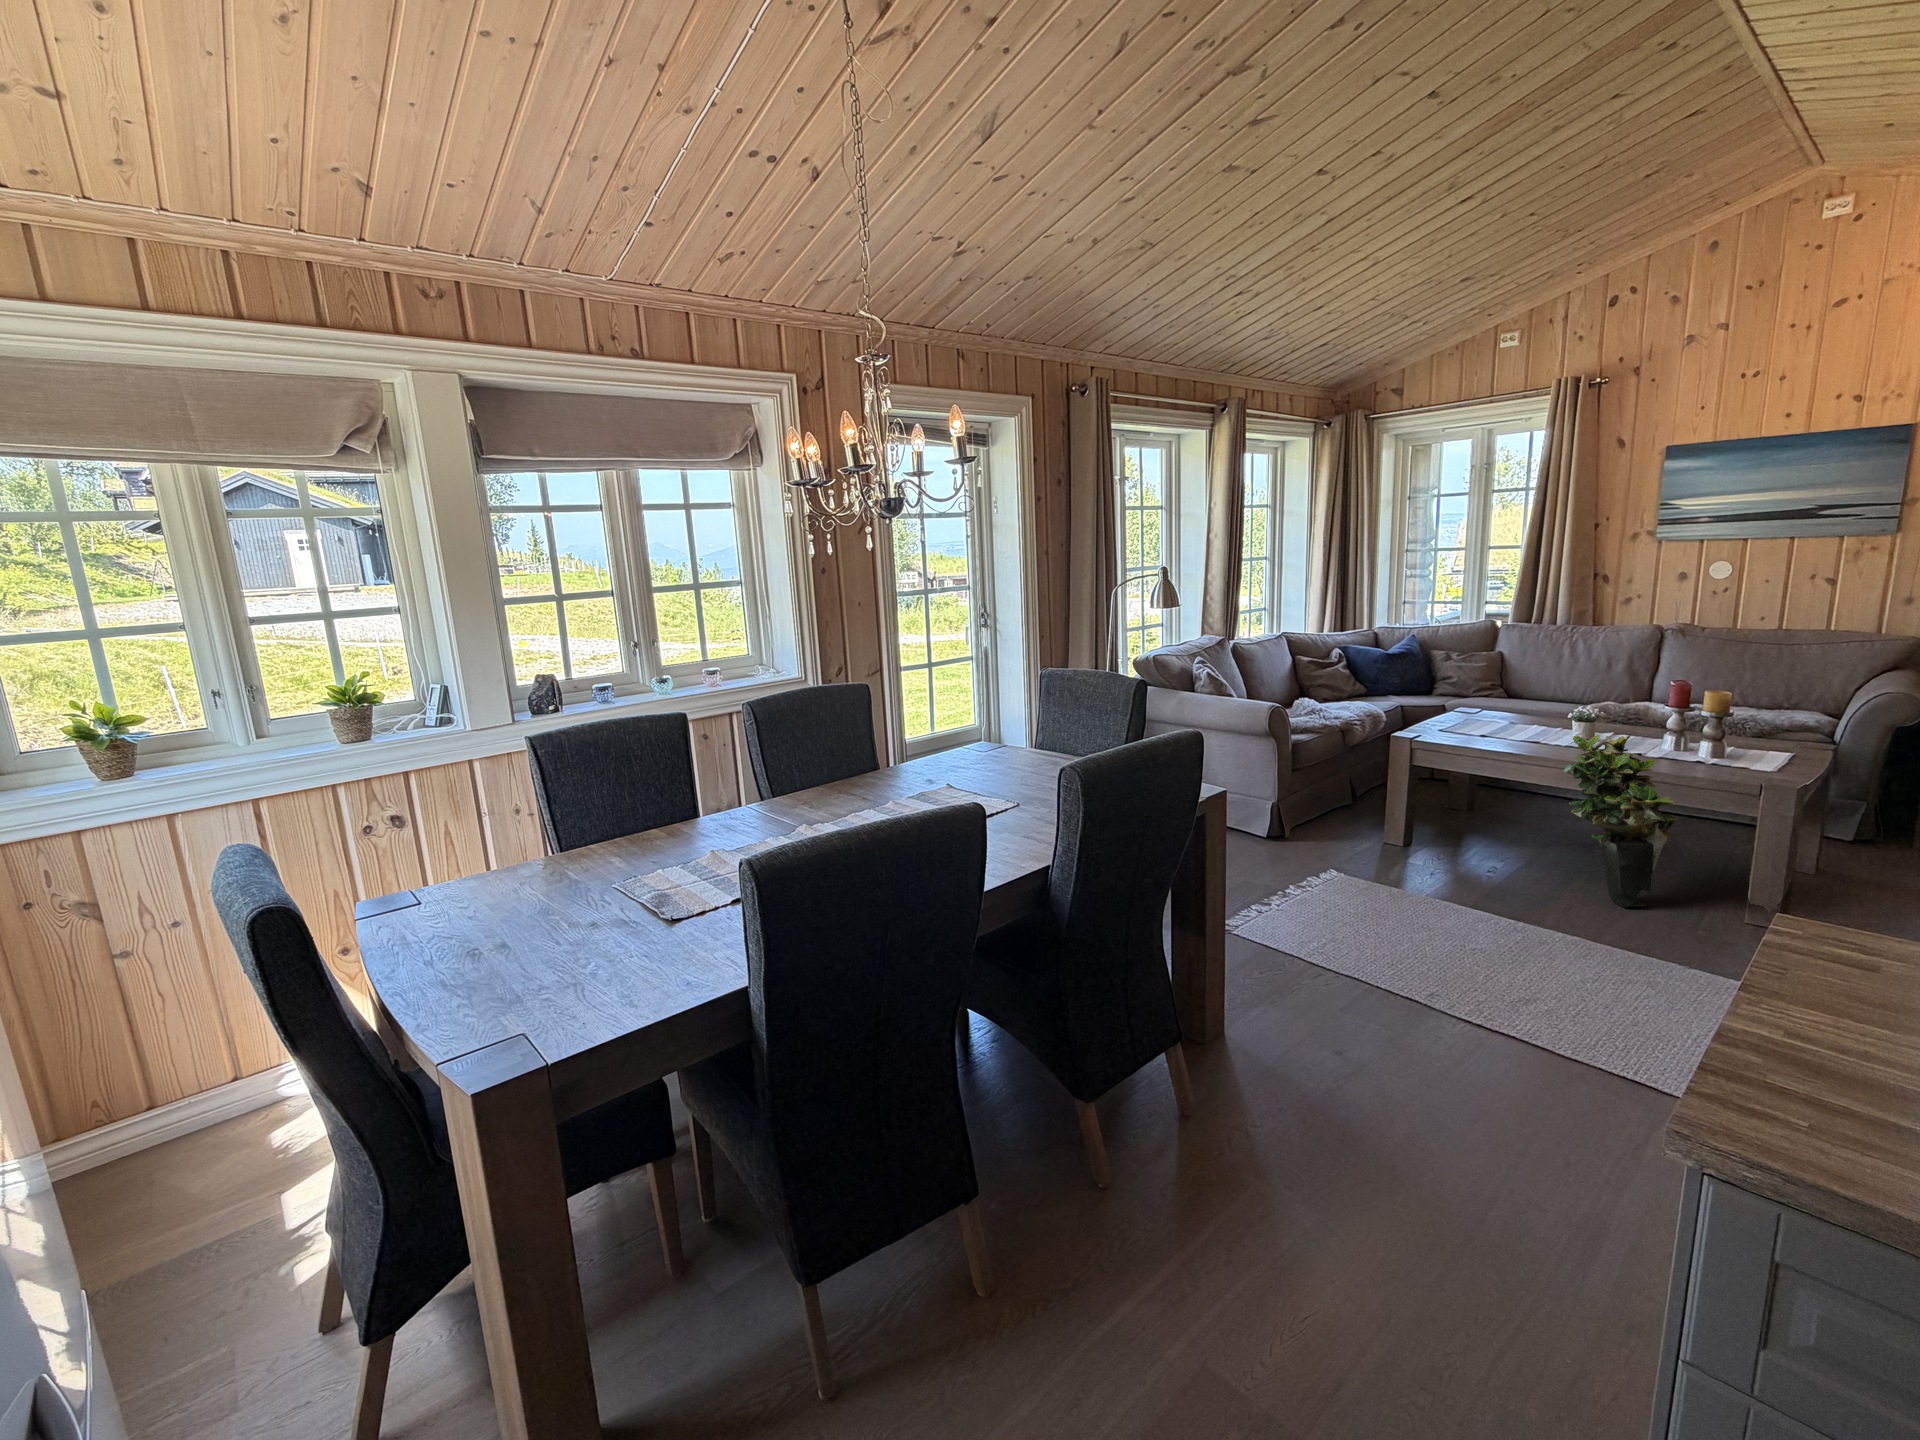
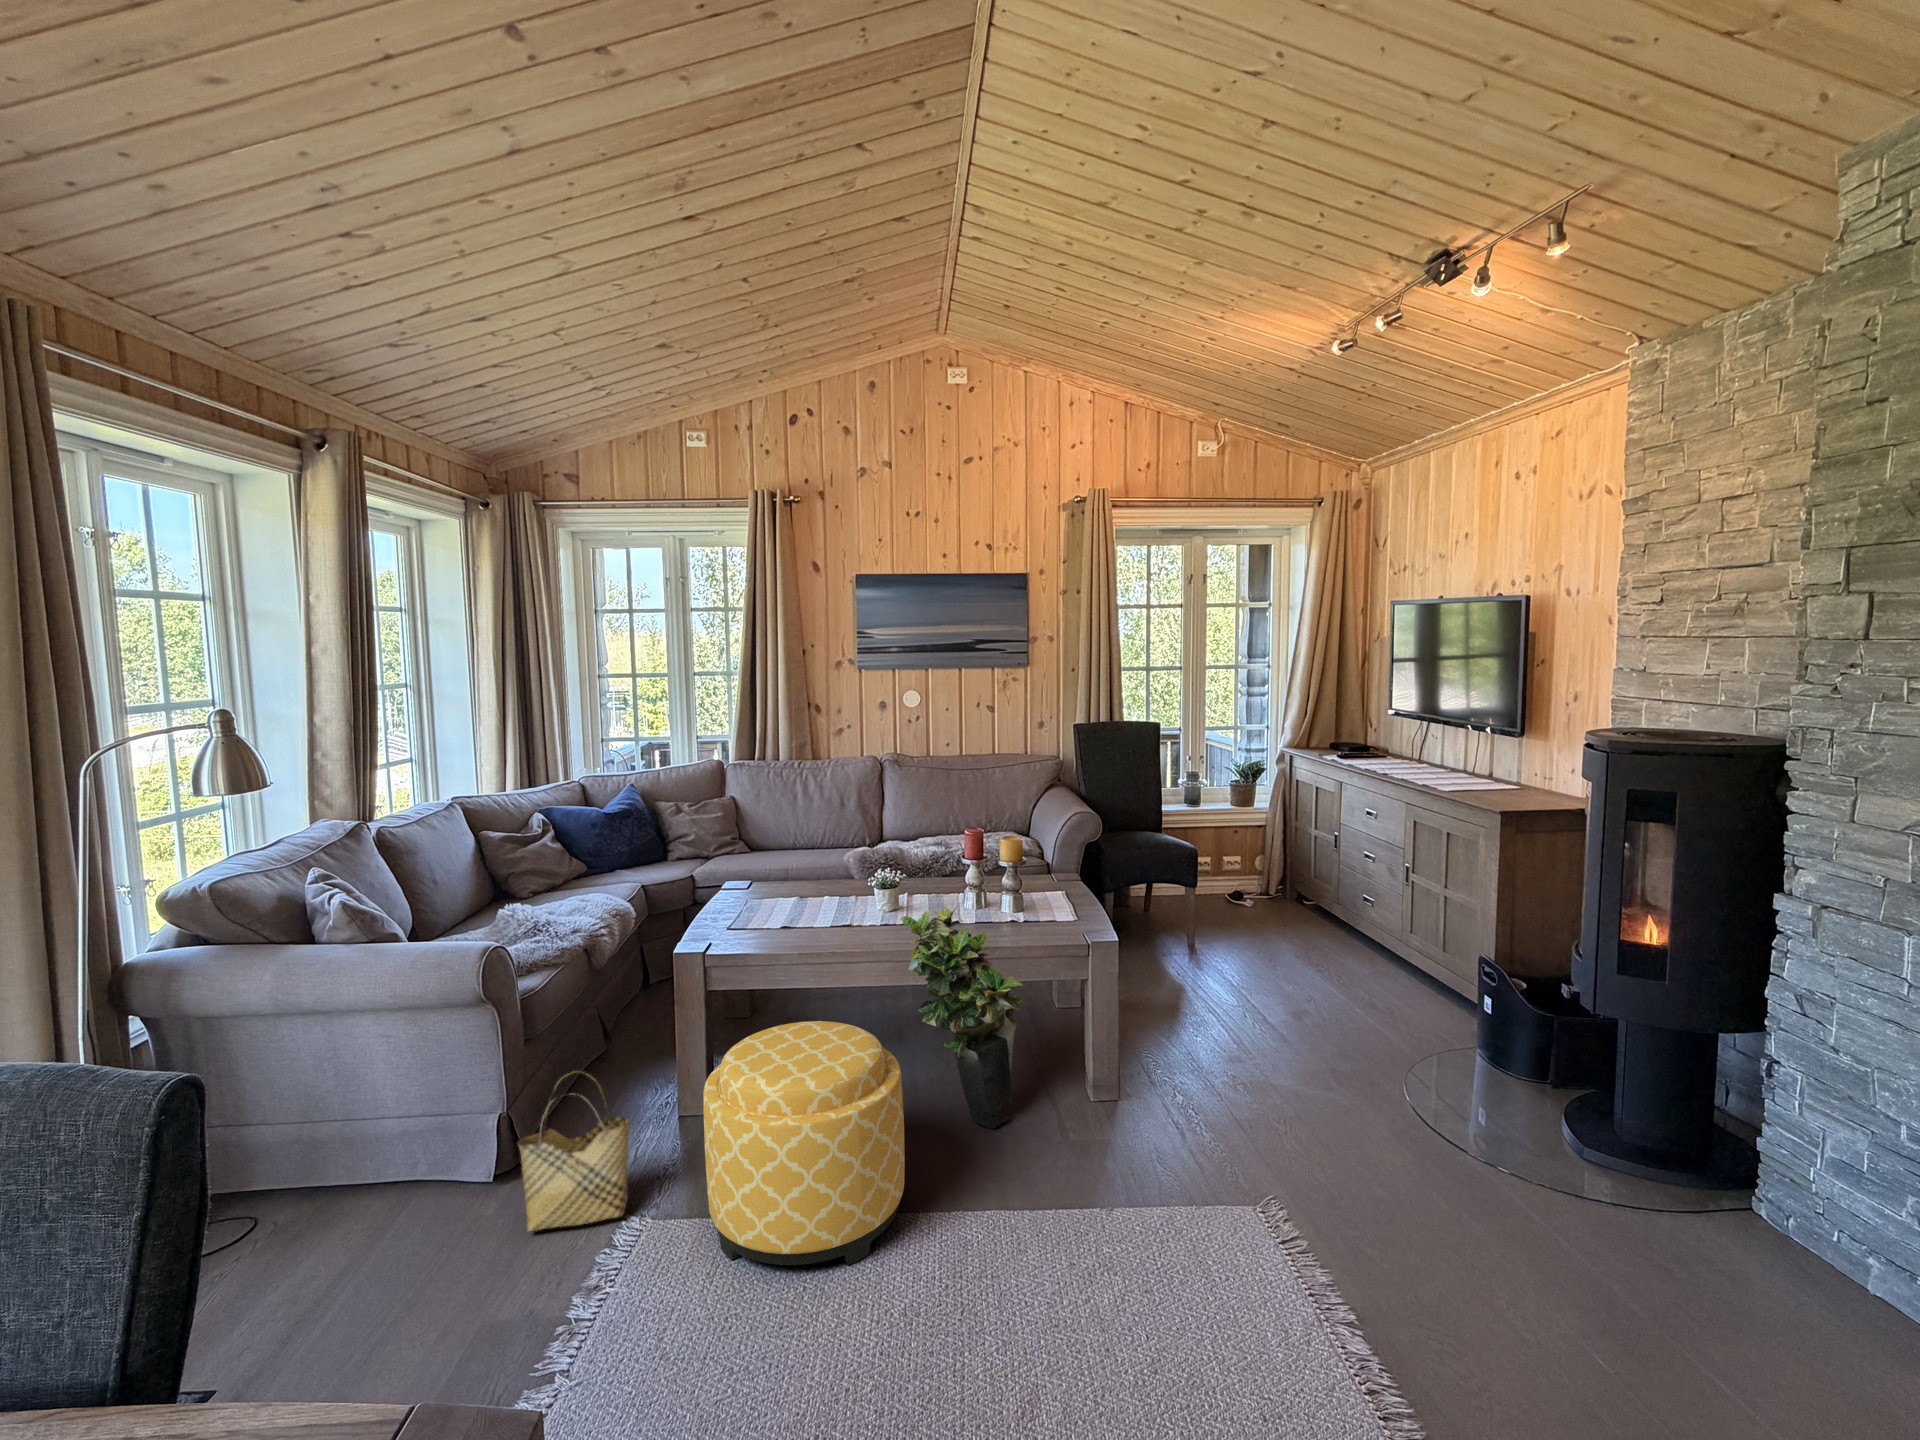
woven basket: none [1276,783,1340,868] -> present [517,1071,629,1232]
ottoman: none [1375,783,1523,927] -> present [703,1021,905,1265]

